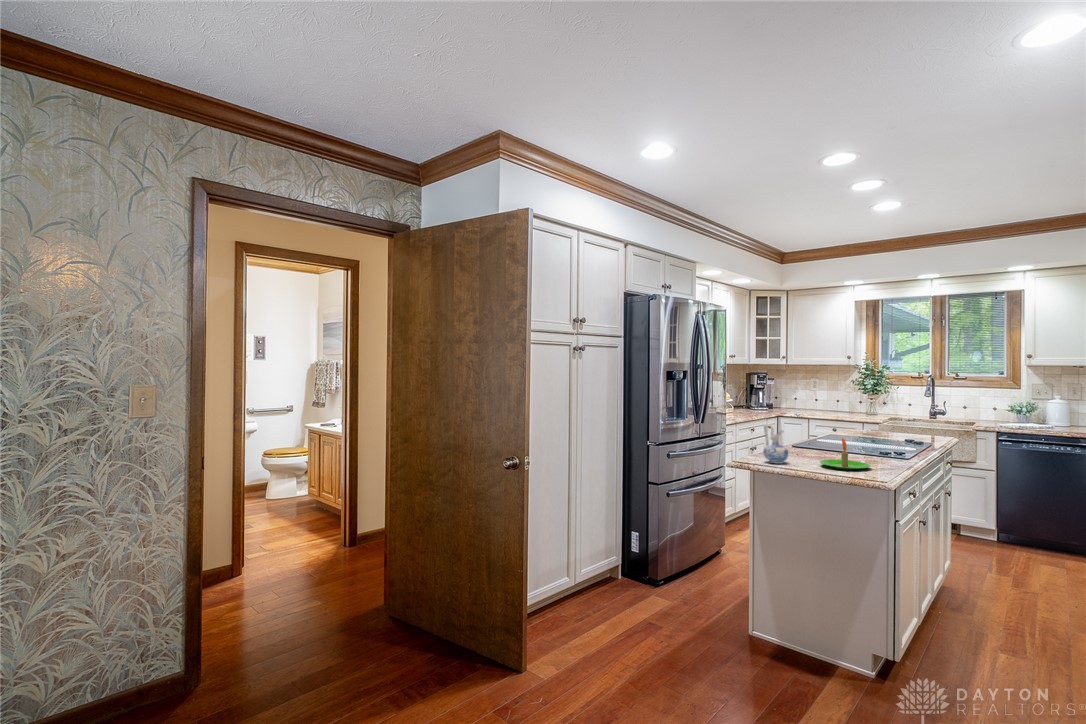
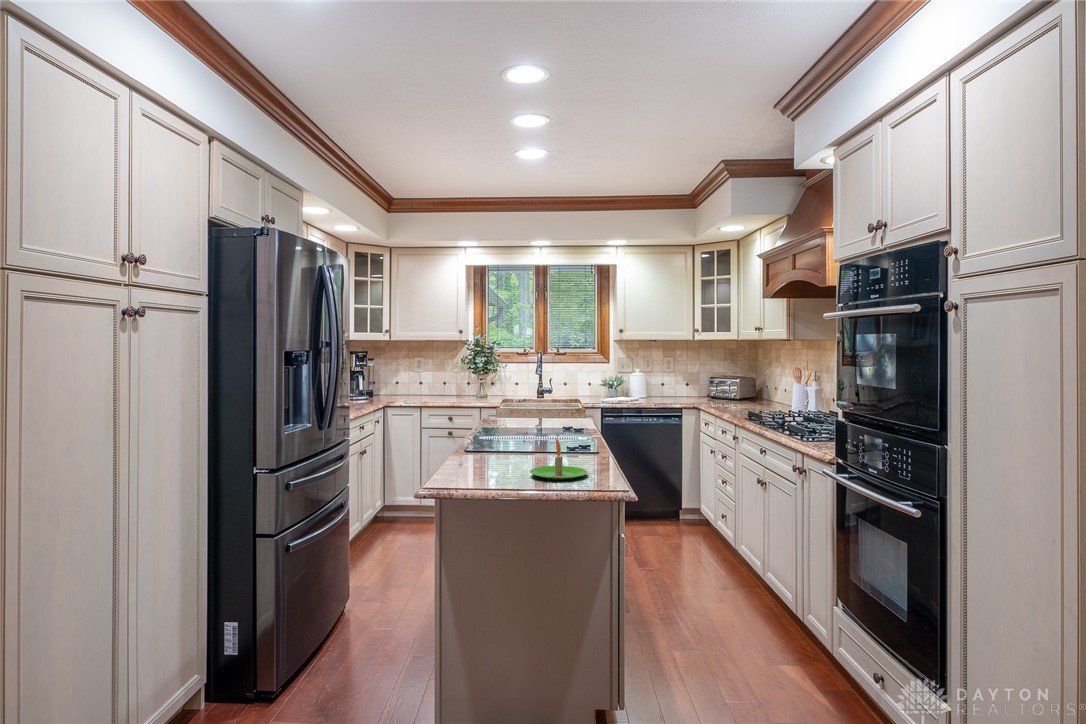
ceramic pitcher: present [764,424,788,464] -> none [460,428,493,483]

